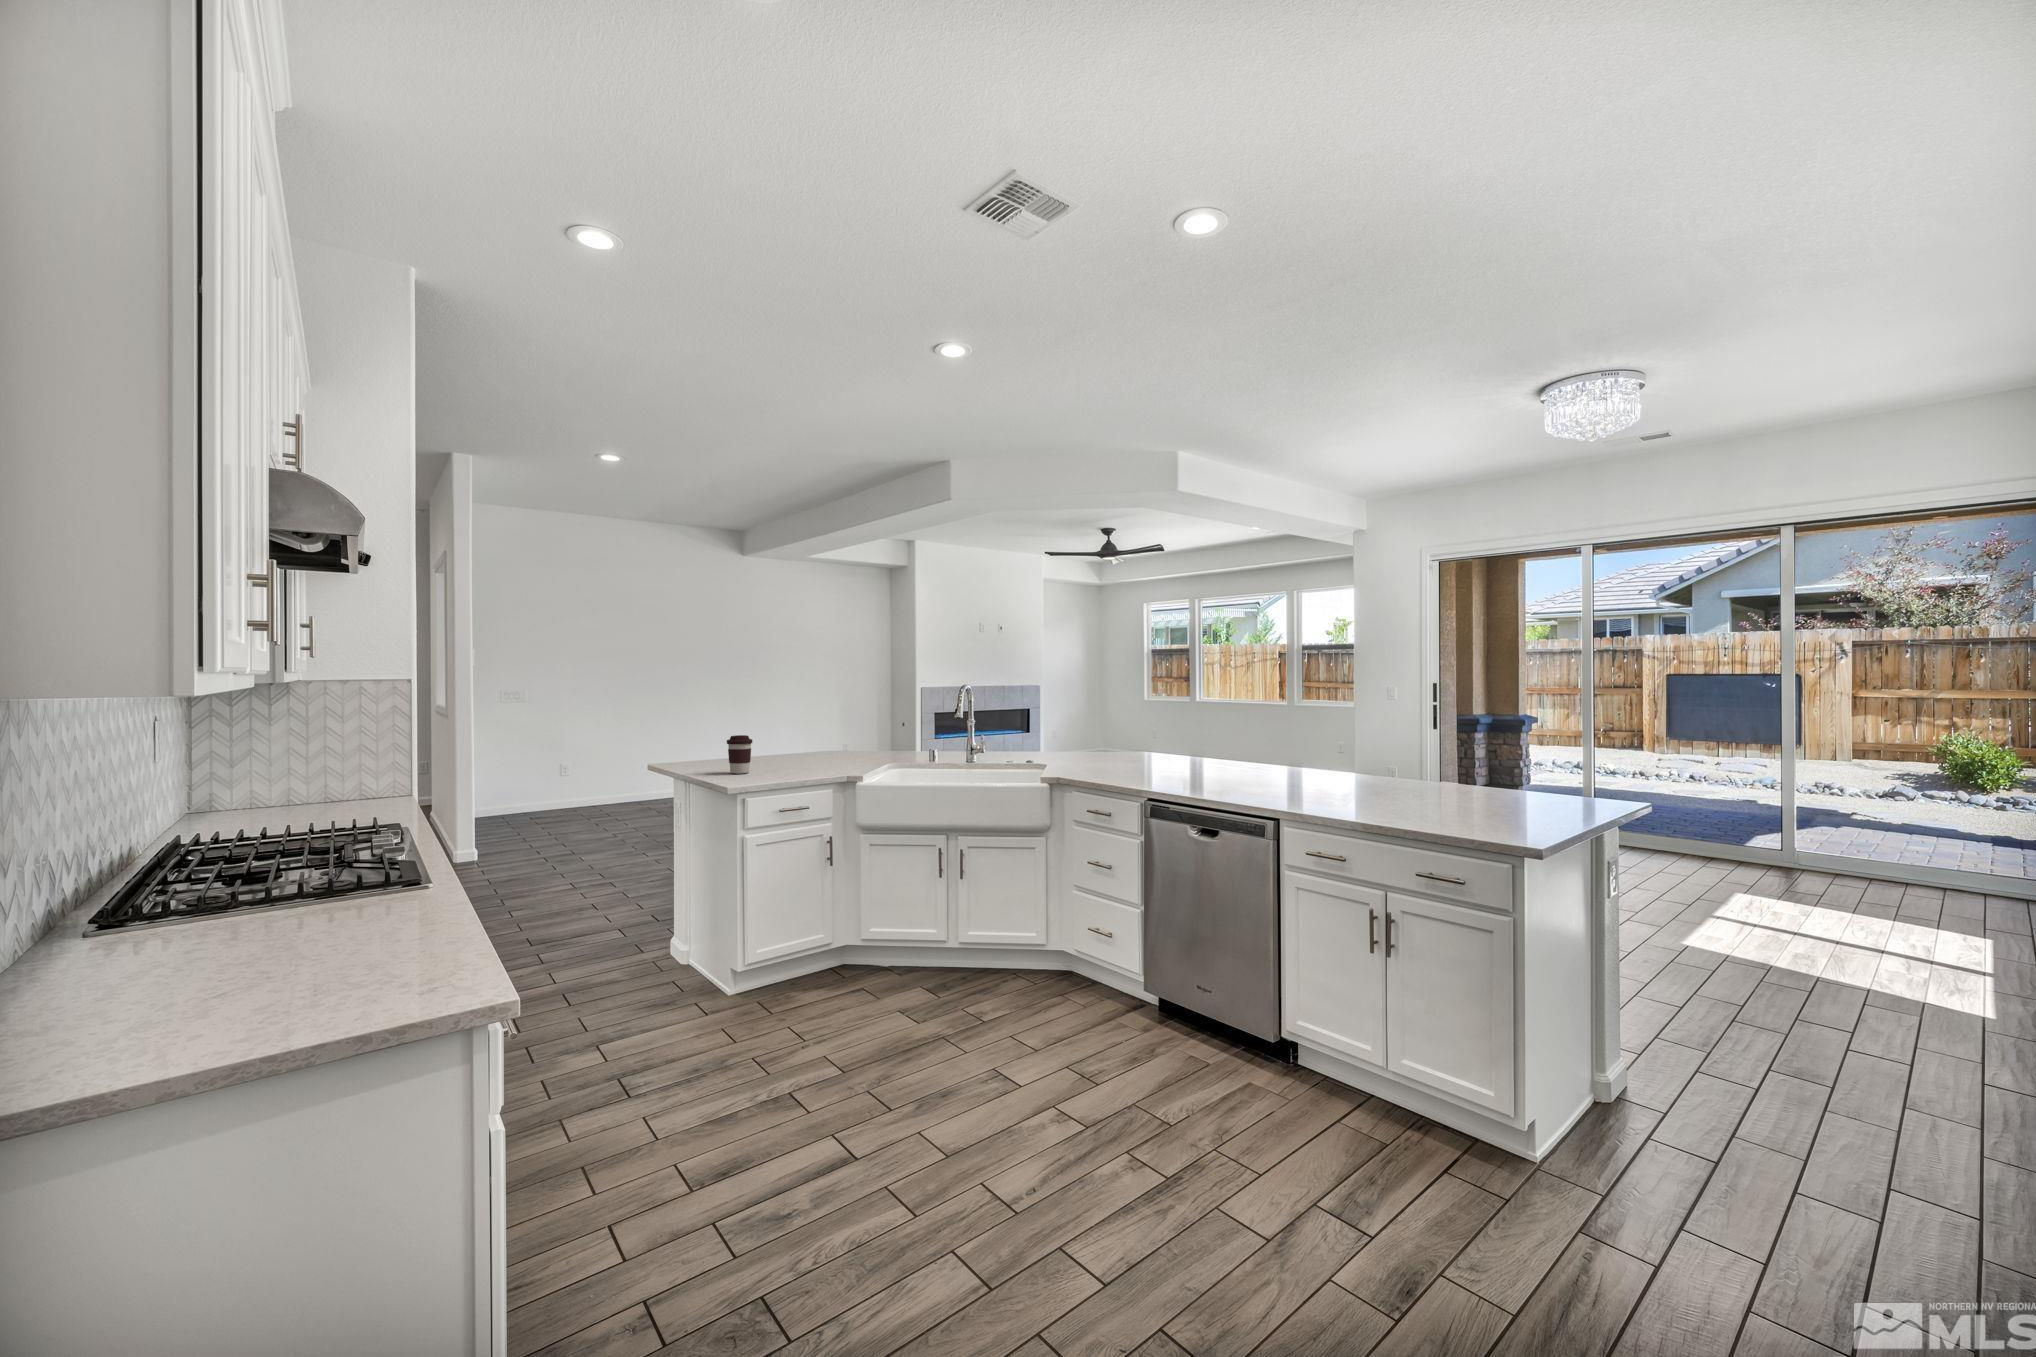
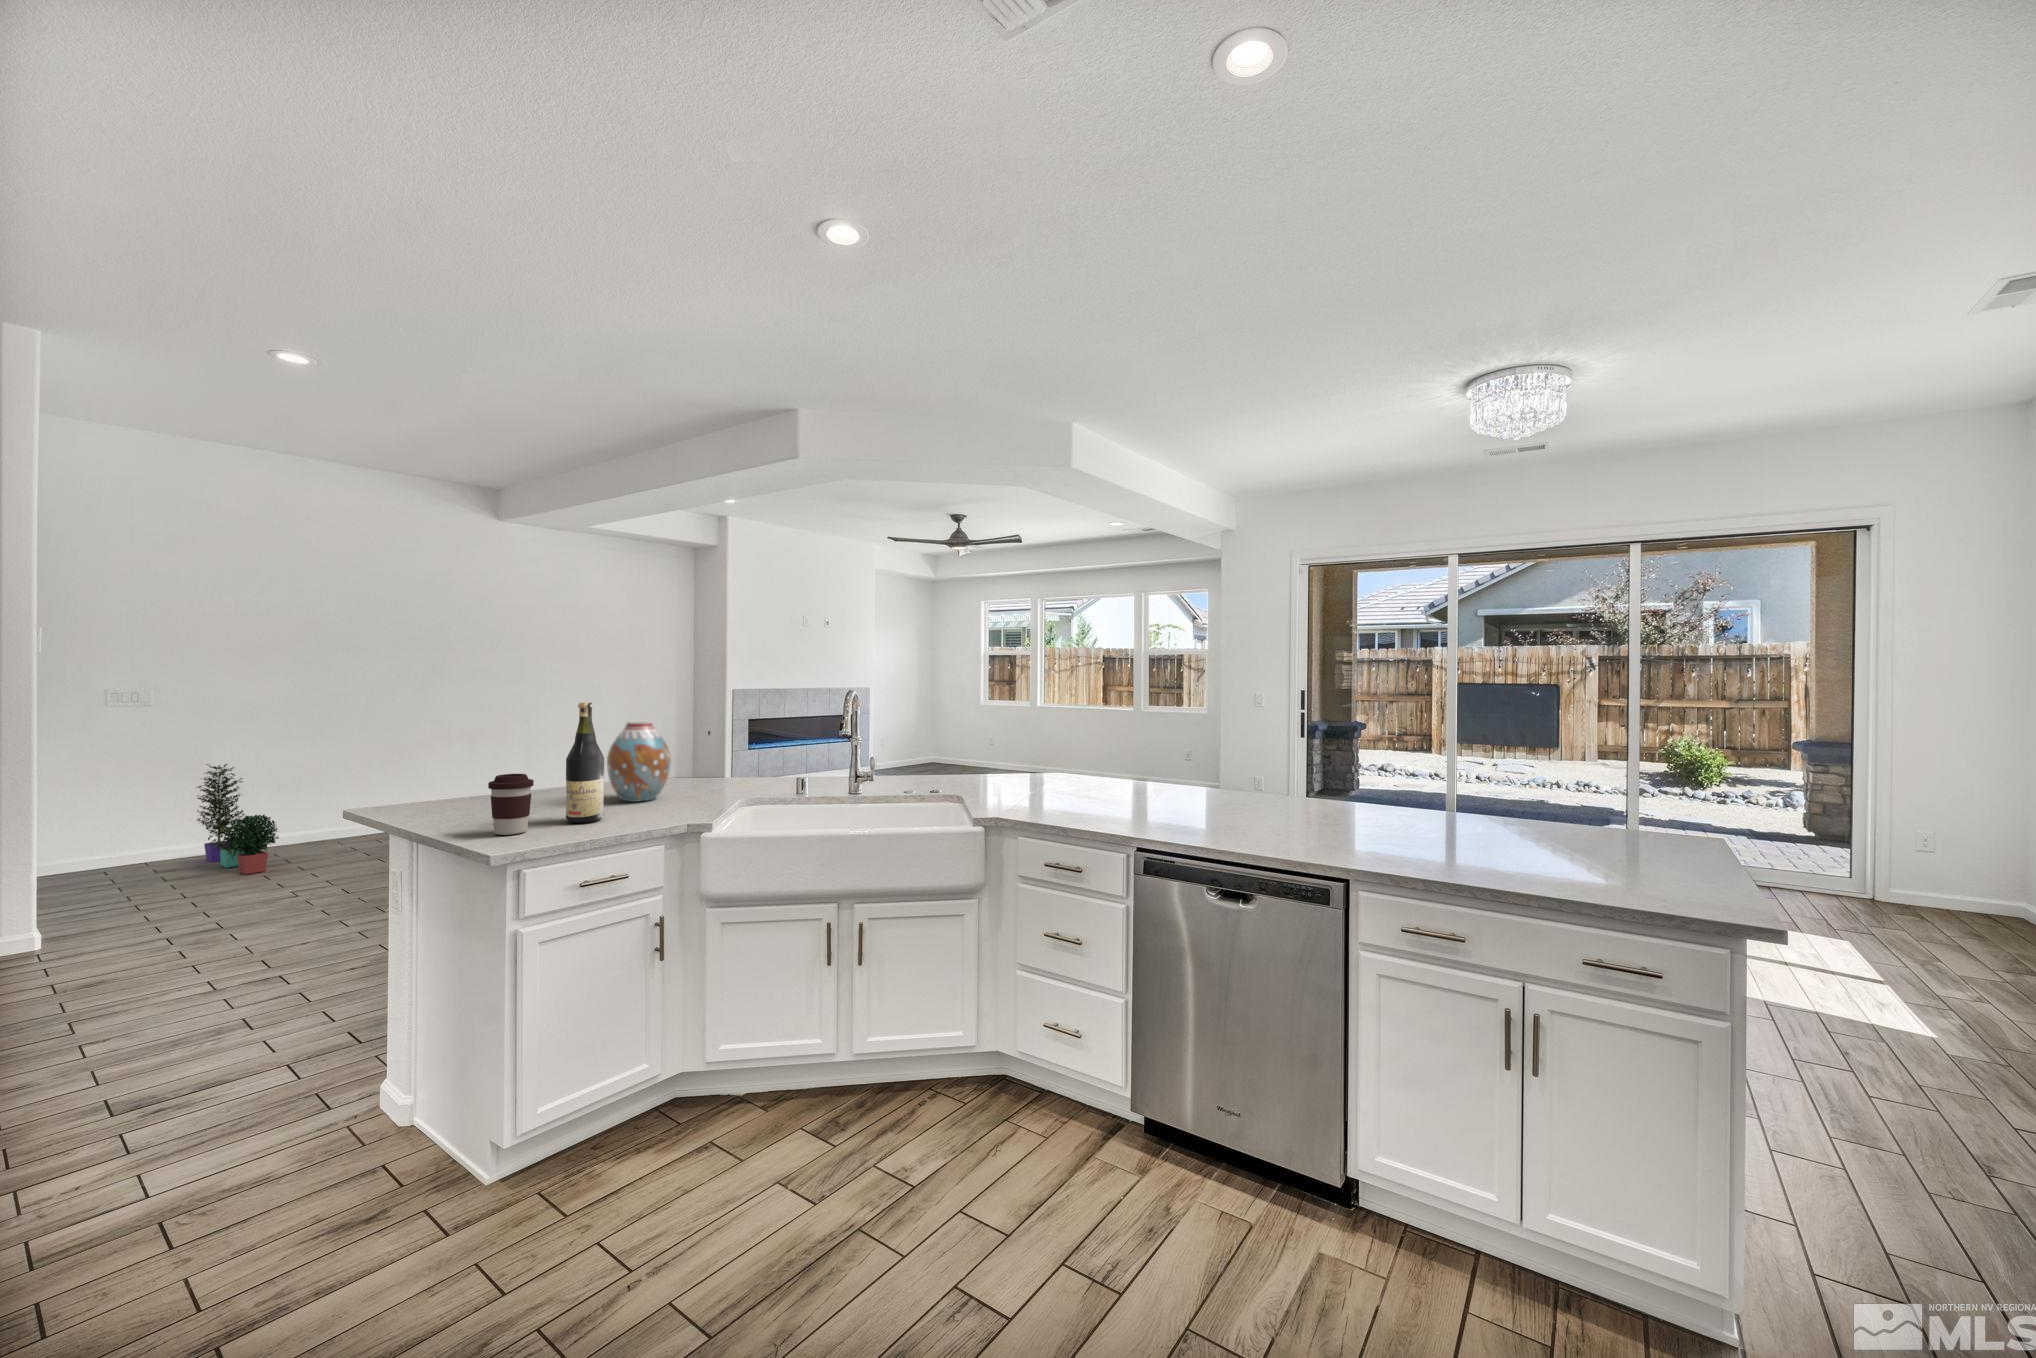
wine bottle: none [772,690,796,770] -> present [566,703,604,823]
vase: none [802,704,844,761] -> present [607,721,671,802]
potted plant: none [558,744,609,826] -> present [196,764,279,874]

